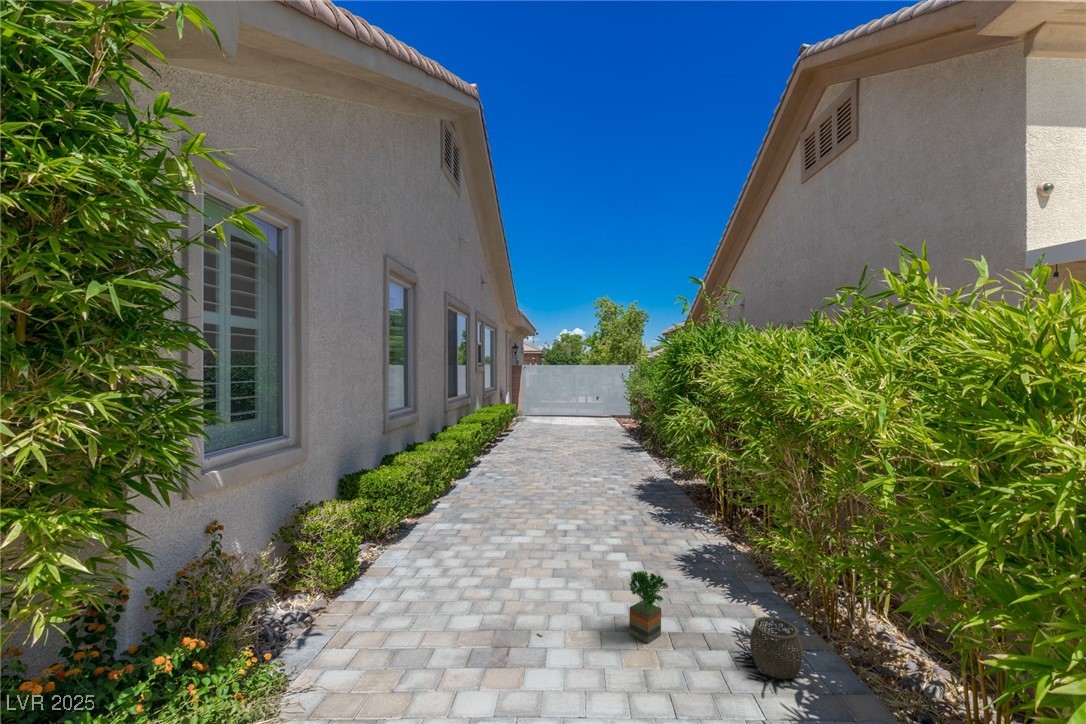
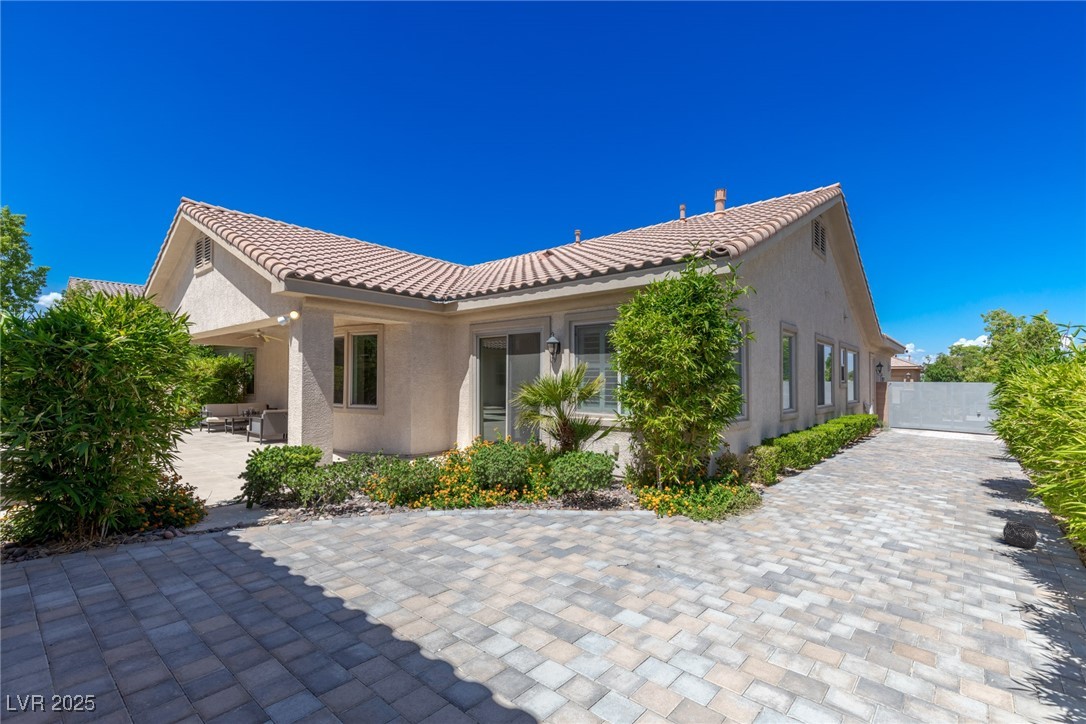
potted tree: present [629,571,668,644] -> none [930,492,957,525]

